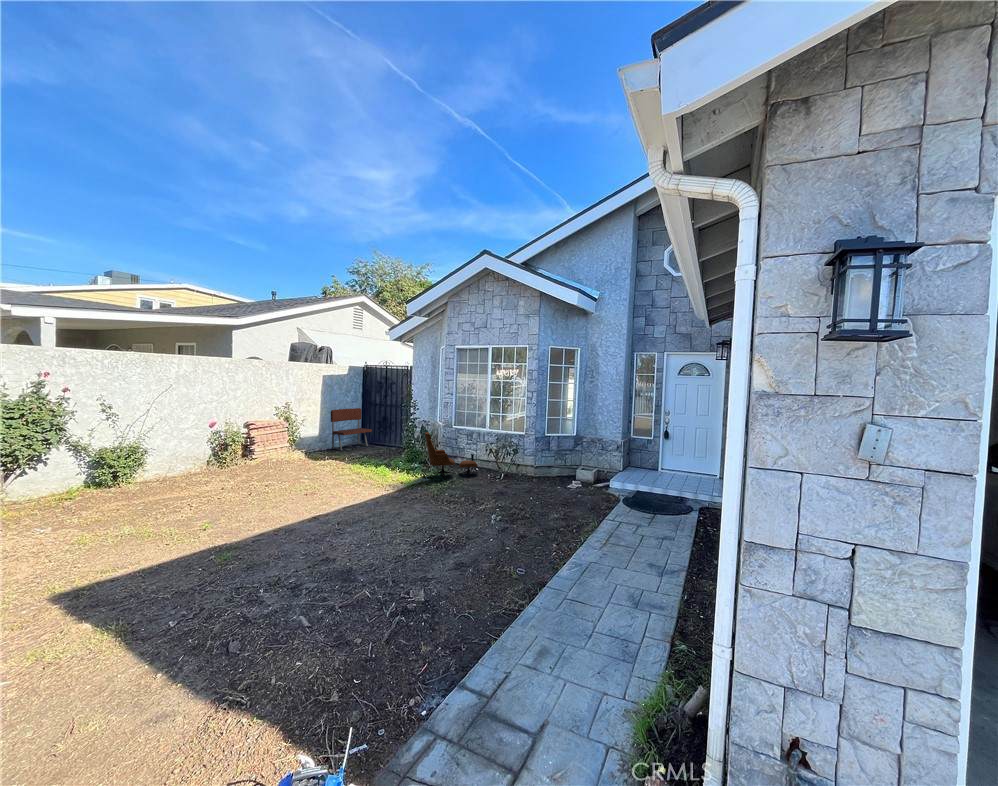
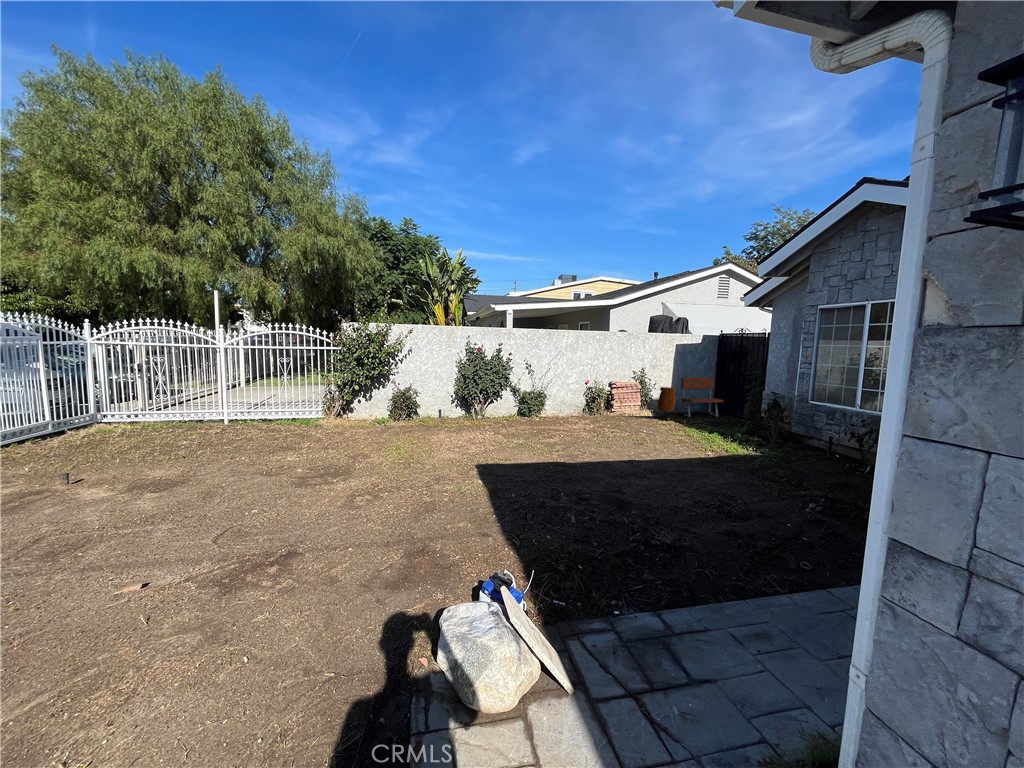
lounge chair: present [425,432,478,478] -> present [655,387,676,420]

